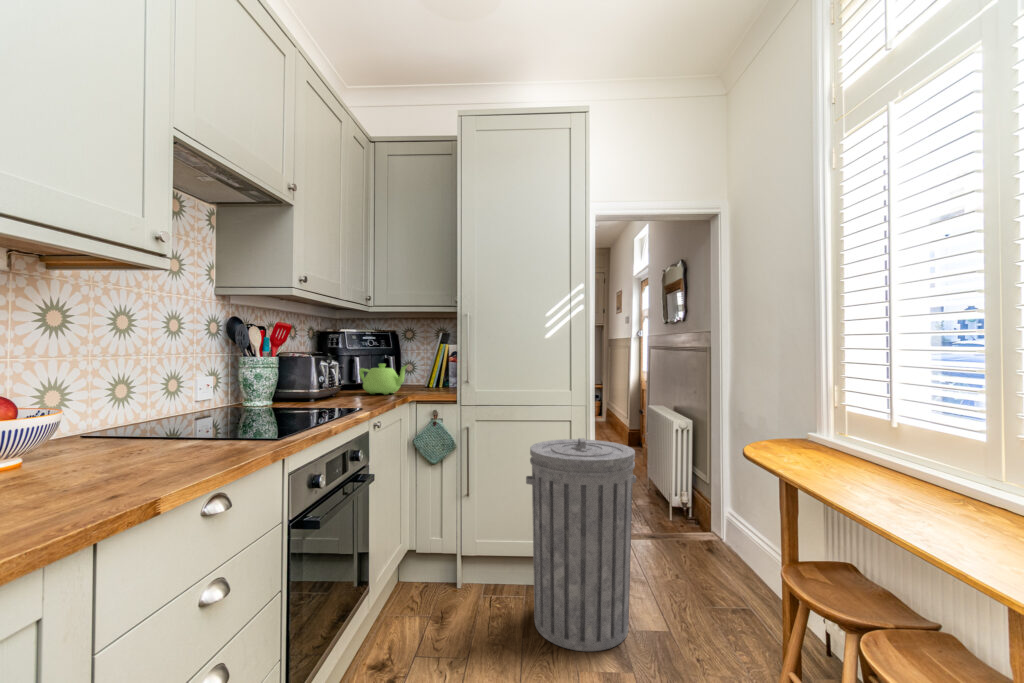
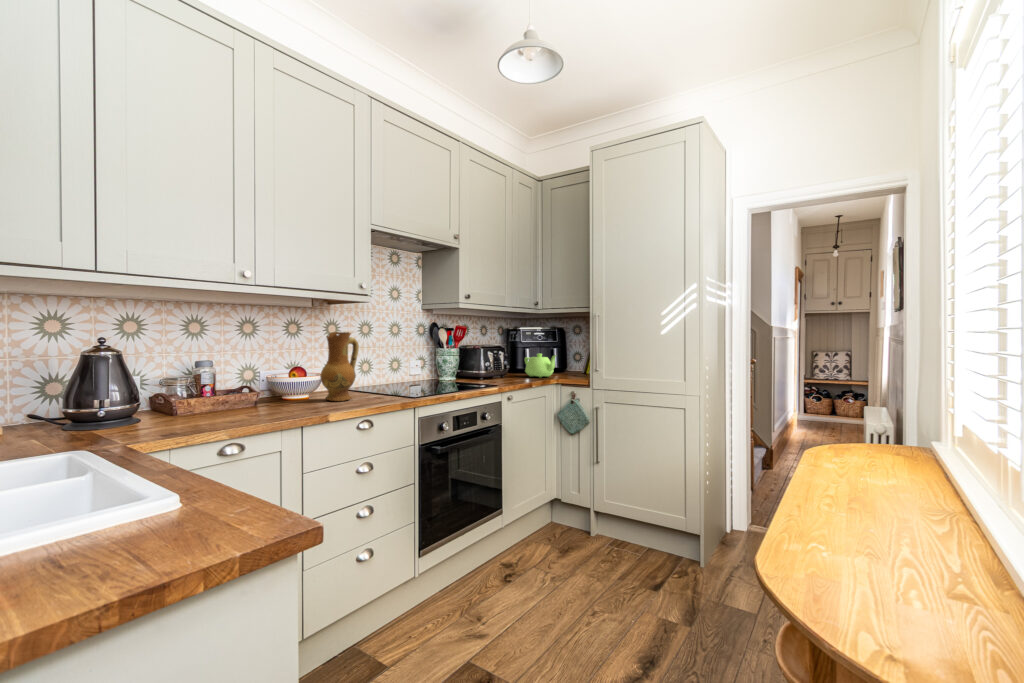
ceramic jug: none [71,320,160,464] -> present [320,332,359,401]
trash can: present [526,438,636,651] -> none [624,423,726,606]

